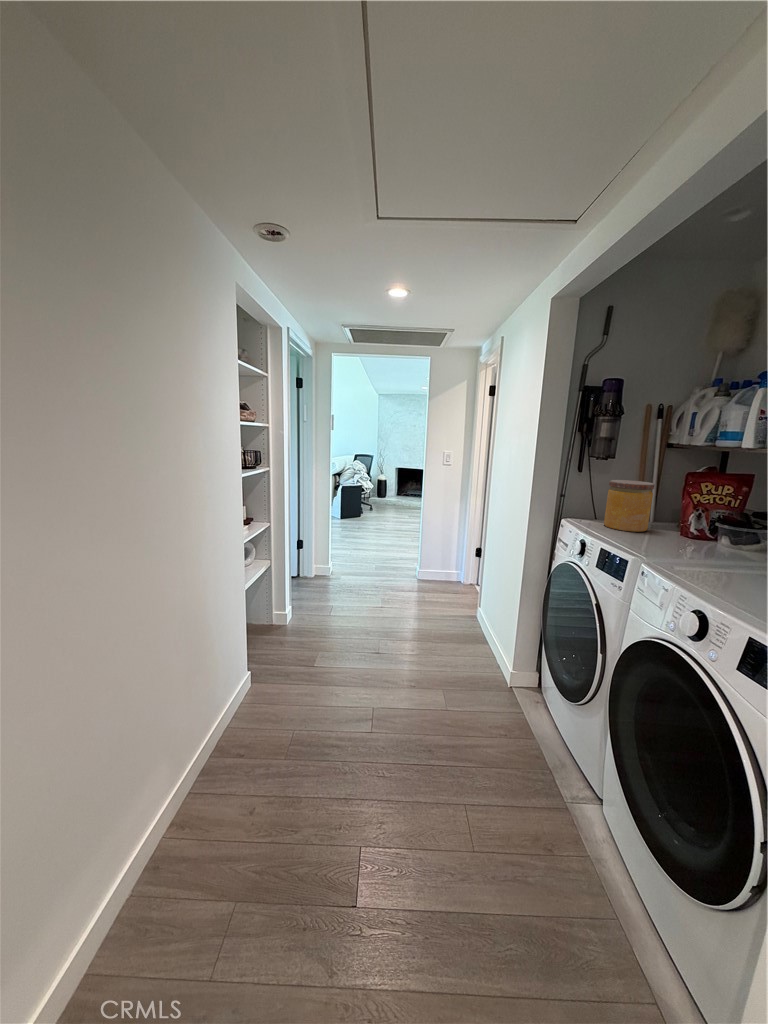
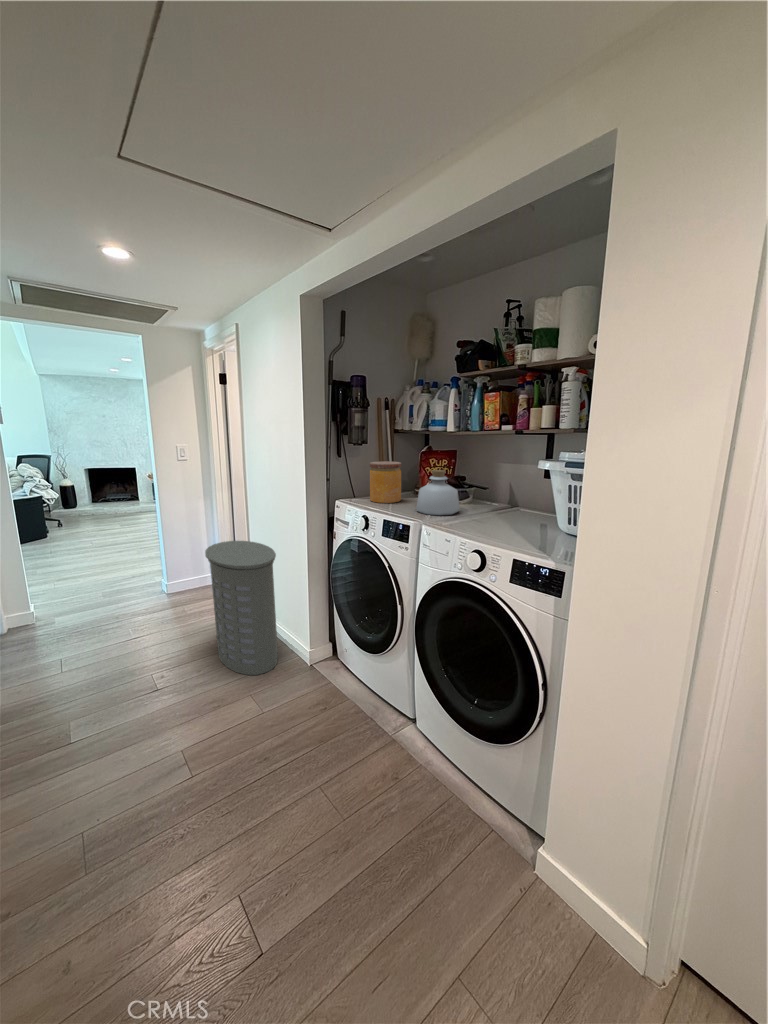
bottle: none [653,497,725,560] -> present [416,470,460,516]
laundry hamper: none [433,542,496,675] -> present [205,541,278,675]

